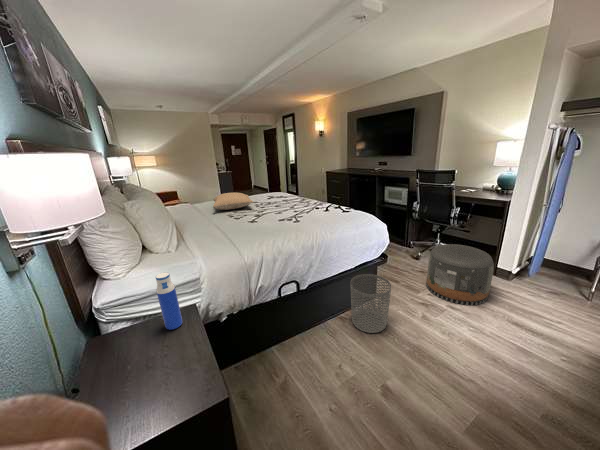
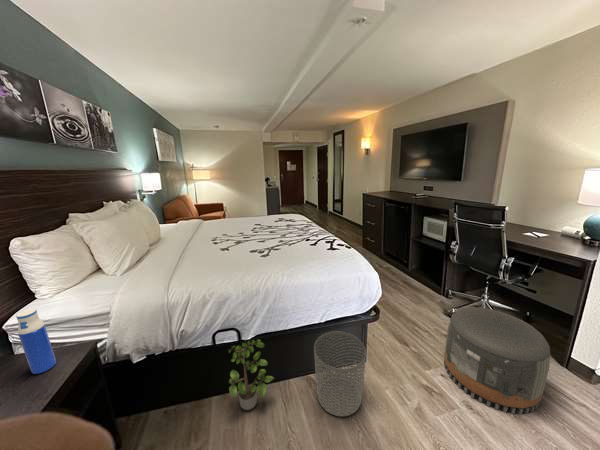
pillow: present [213,192,253,210] -> none [212,212,258,229]
potted plant: none [289,285,325,347] -> present [228,340,274,410]

